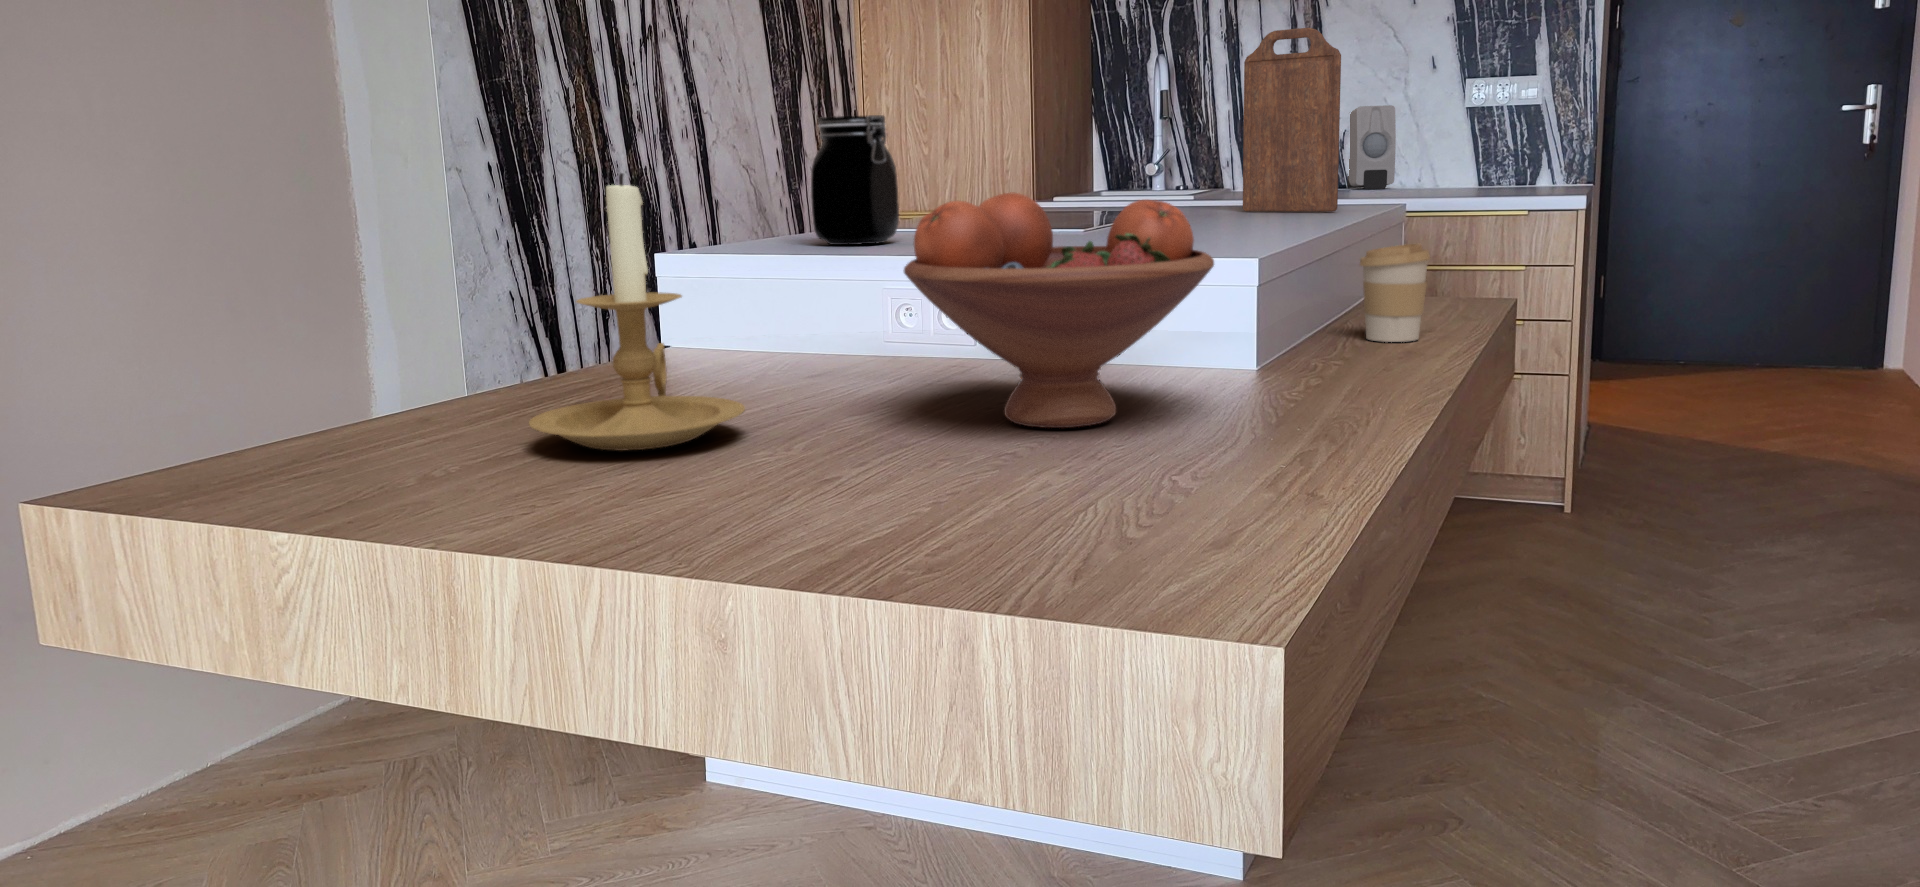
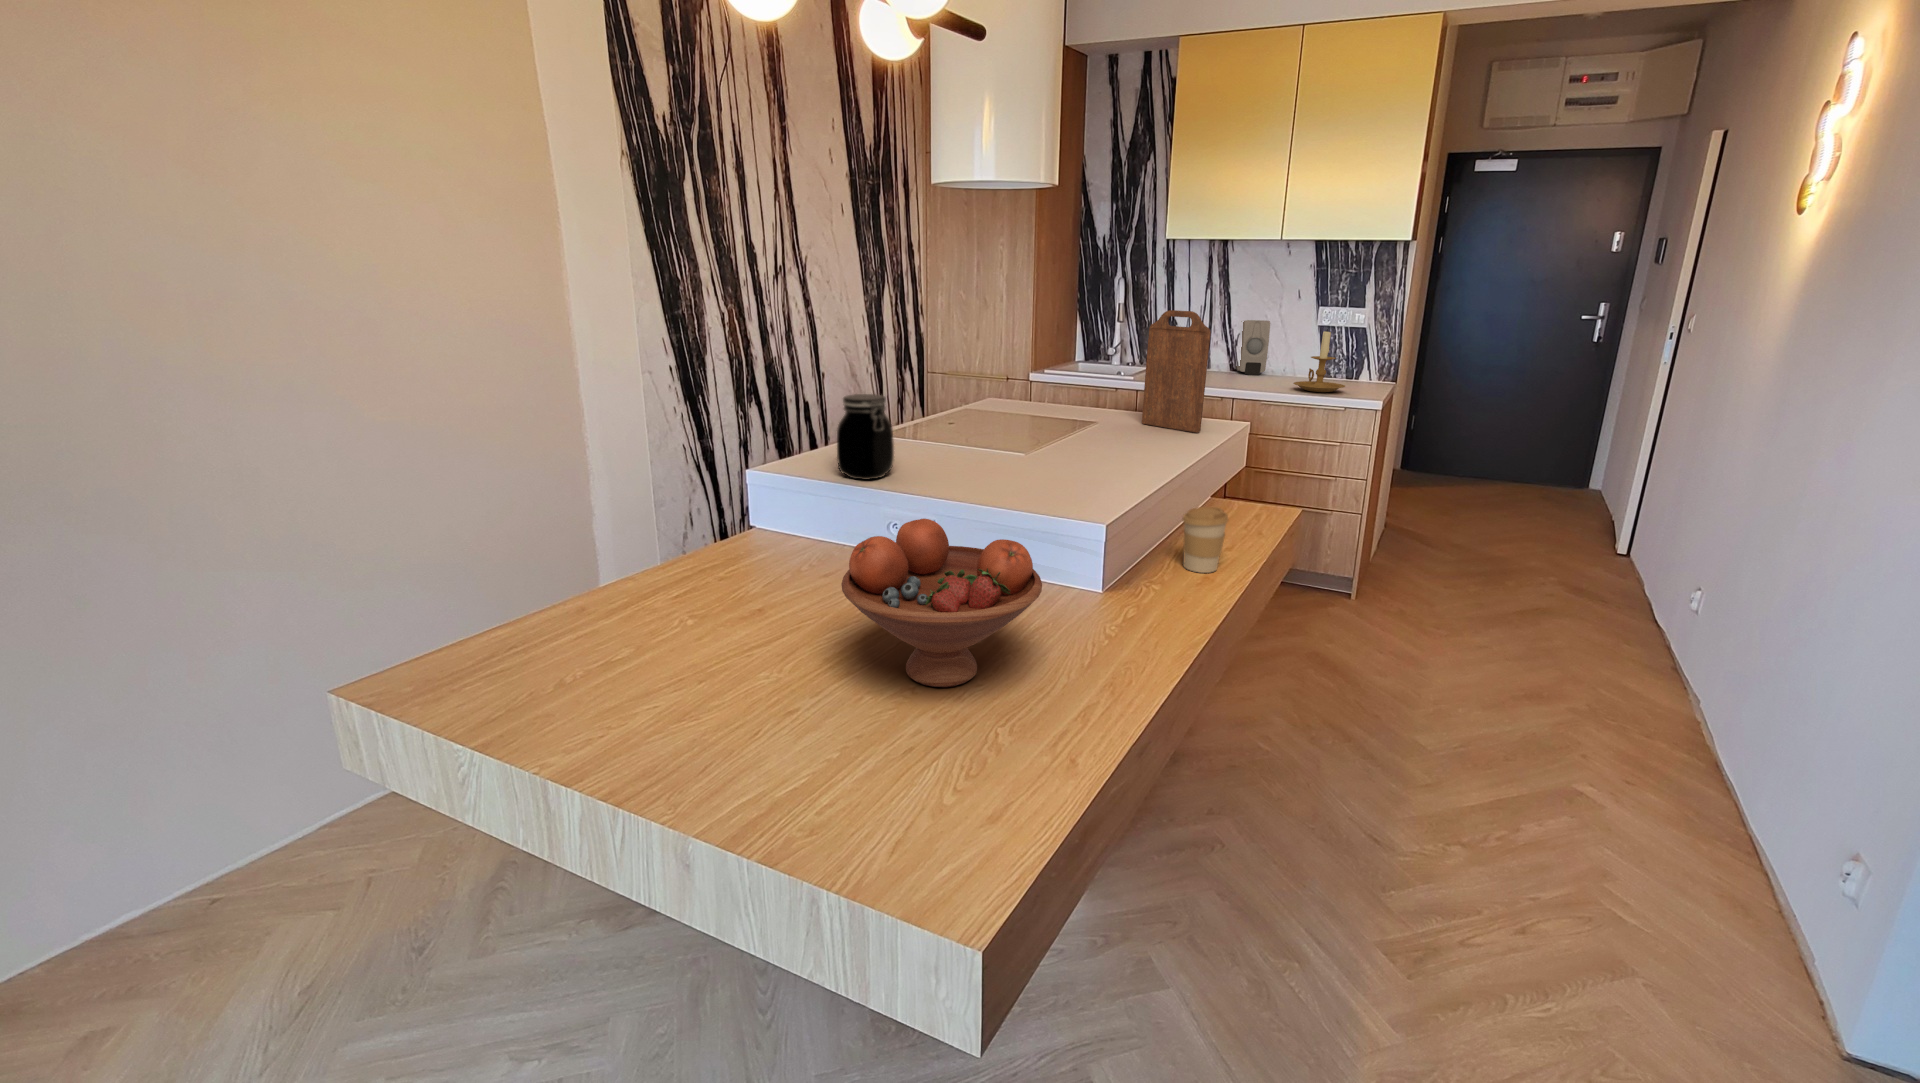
candle holder: present [529,173,745,451] -> present [1294,329,1345,392]

